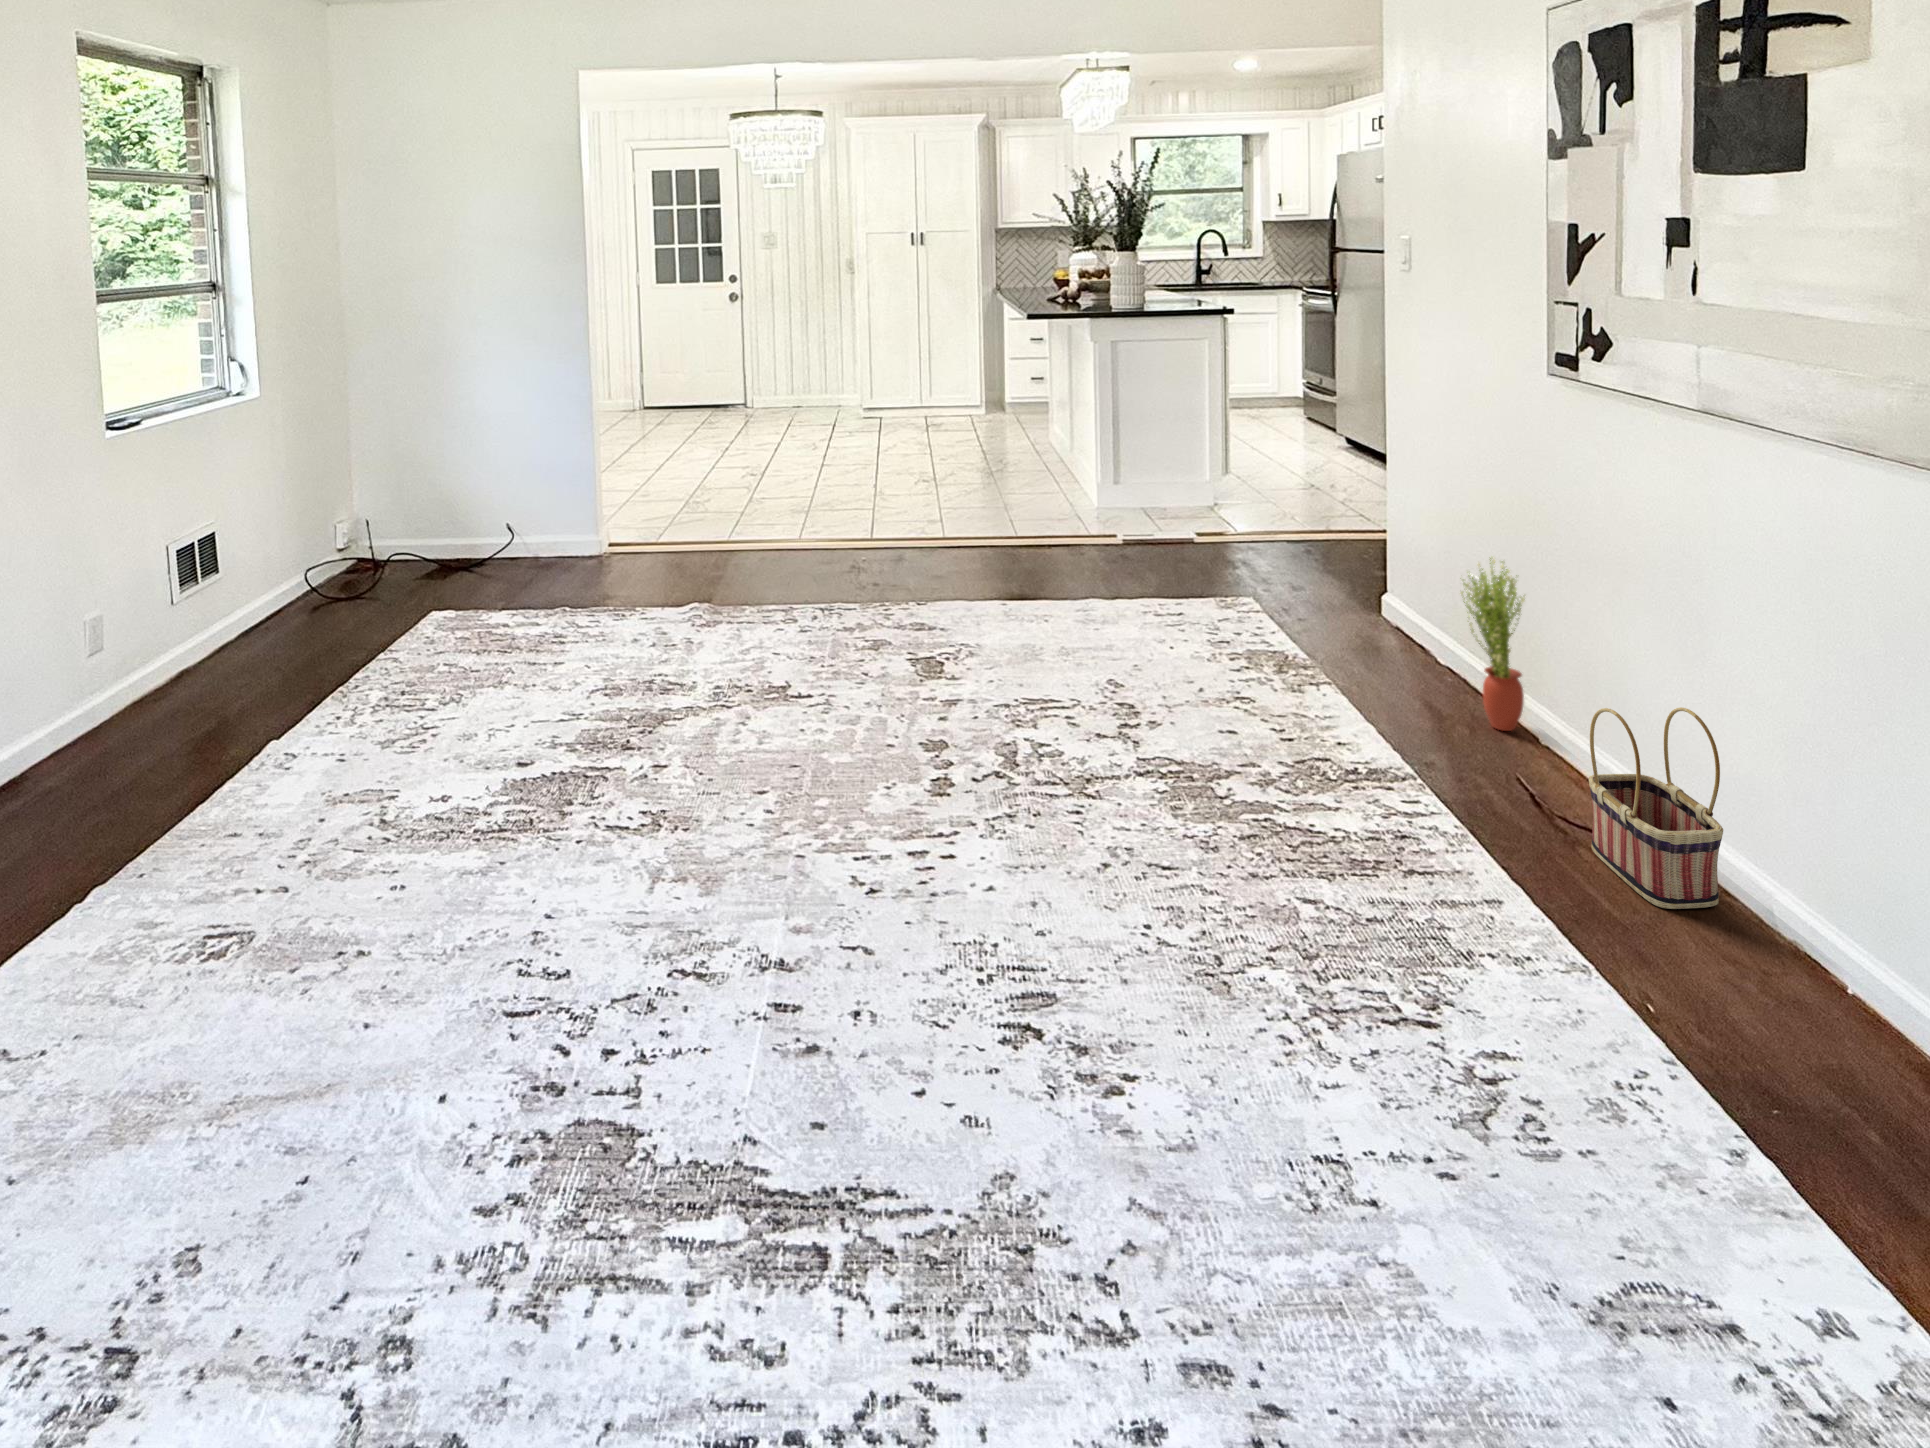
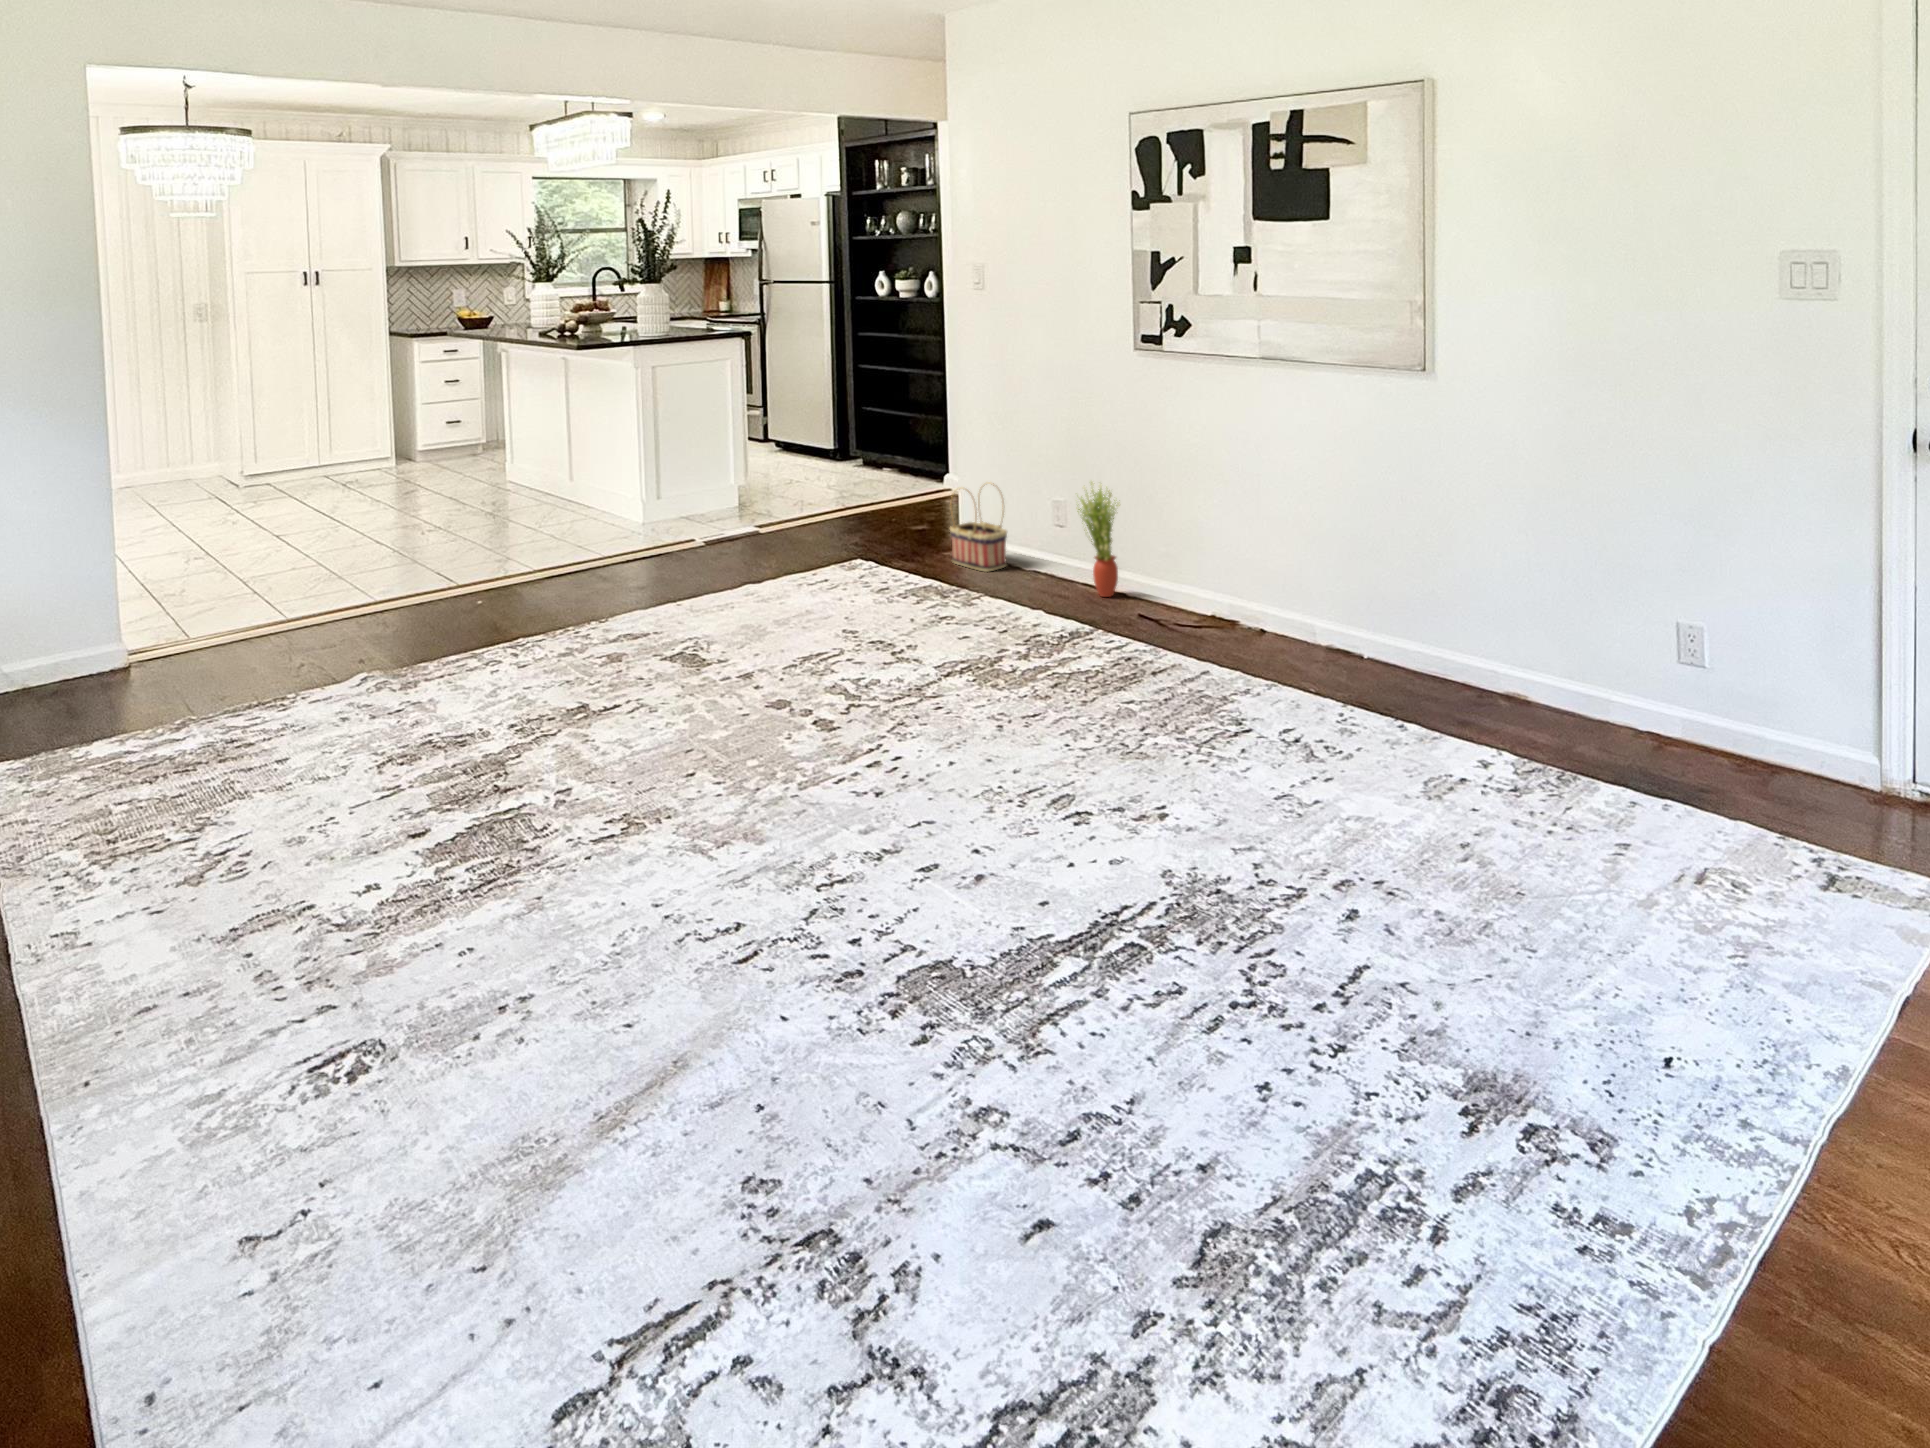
basket: present [1589,708,1723,909] -> present [950,483,1007,572]

